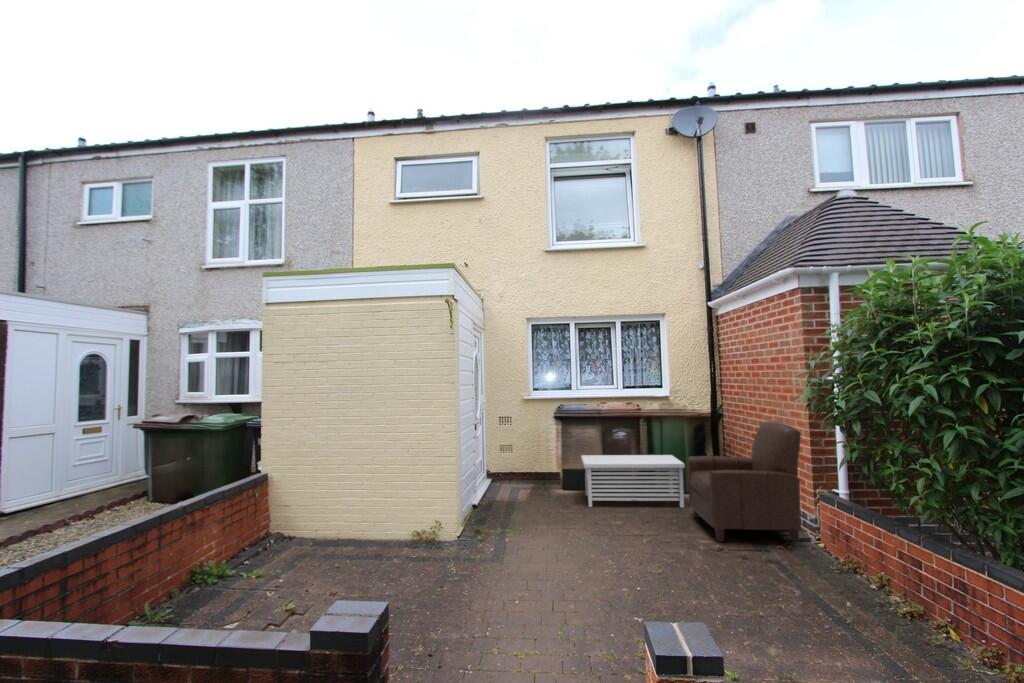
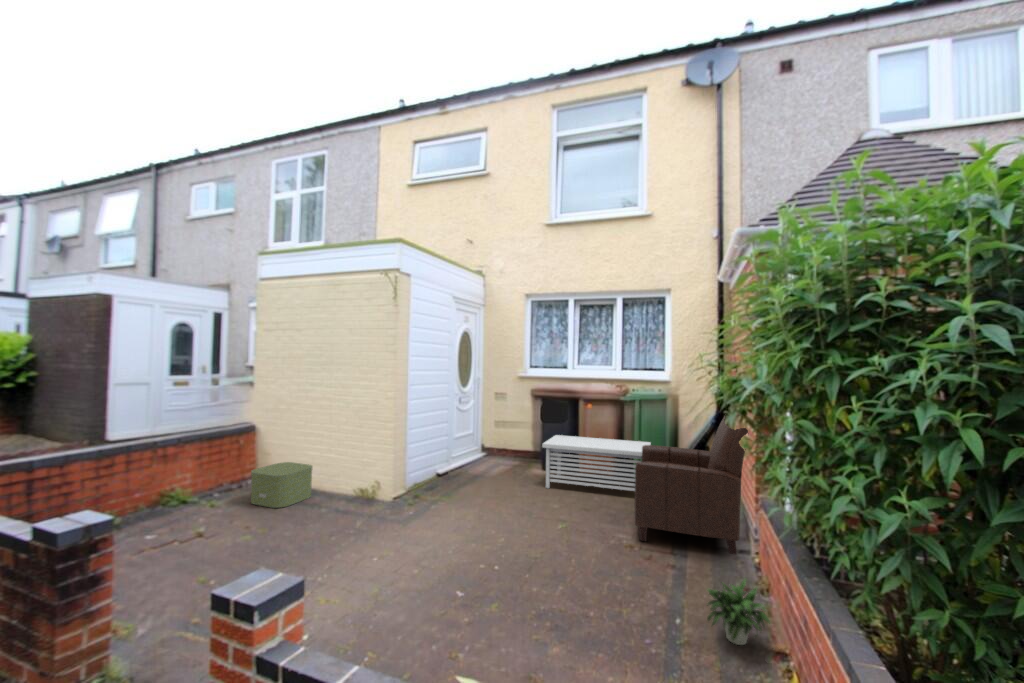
storage box: none [302,508,366,559] -> present [251,462,312,508]
potted plant: none [836,554,900,607] -> present [707,579,770,645]

